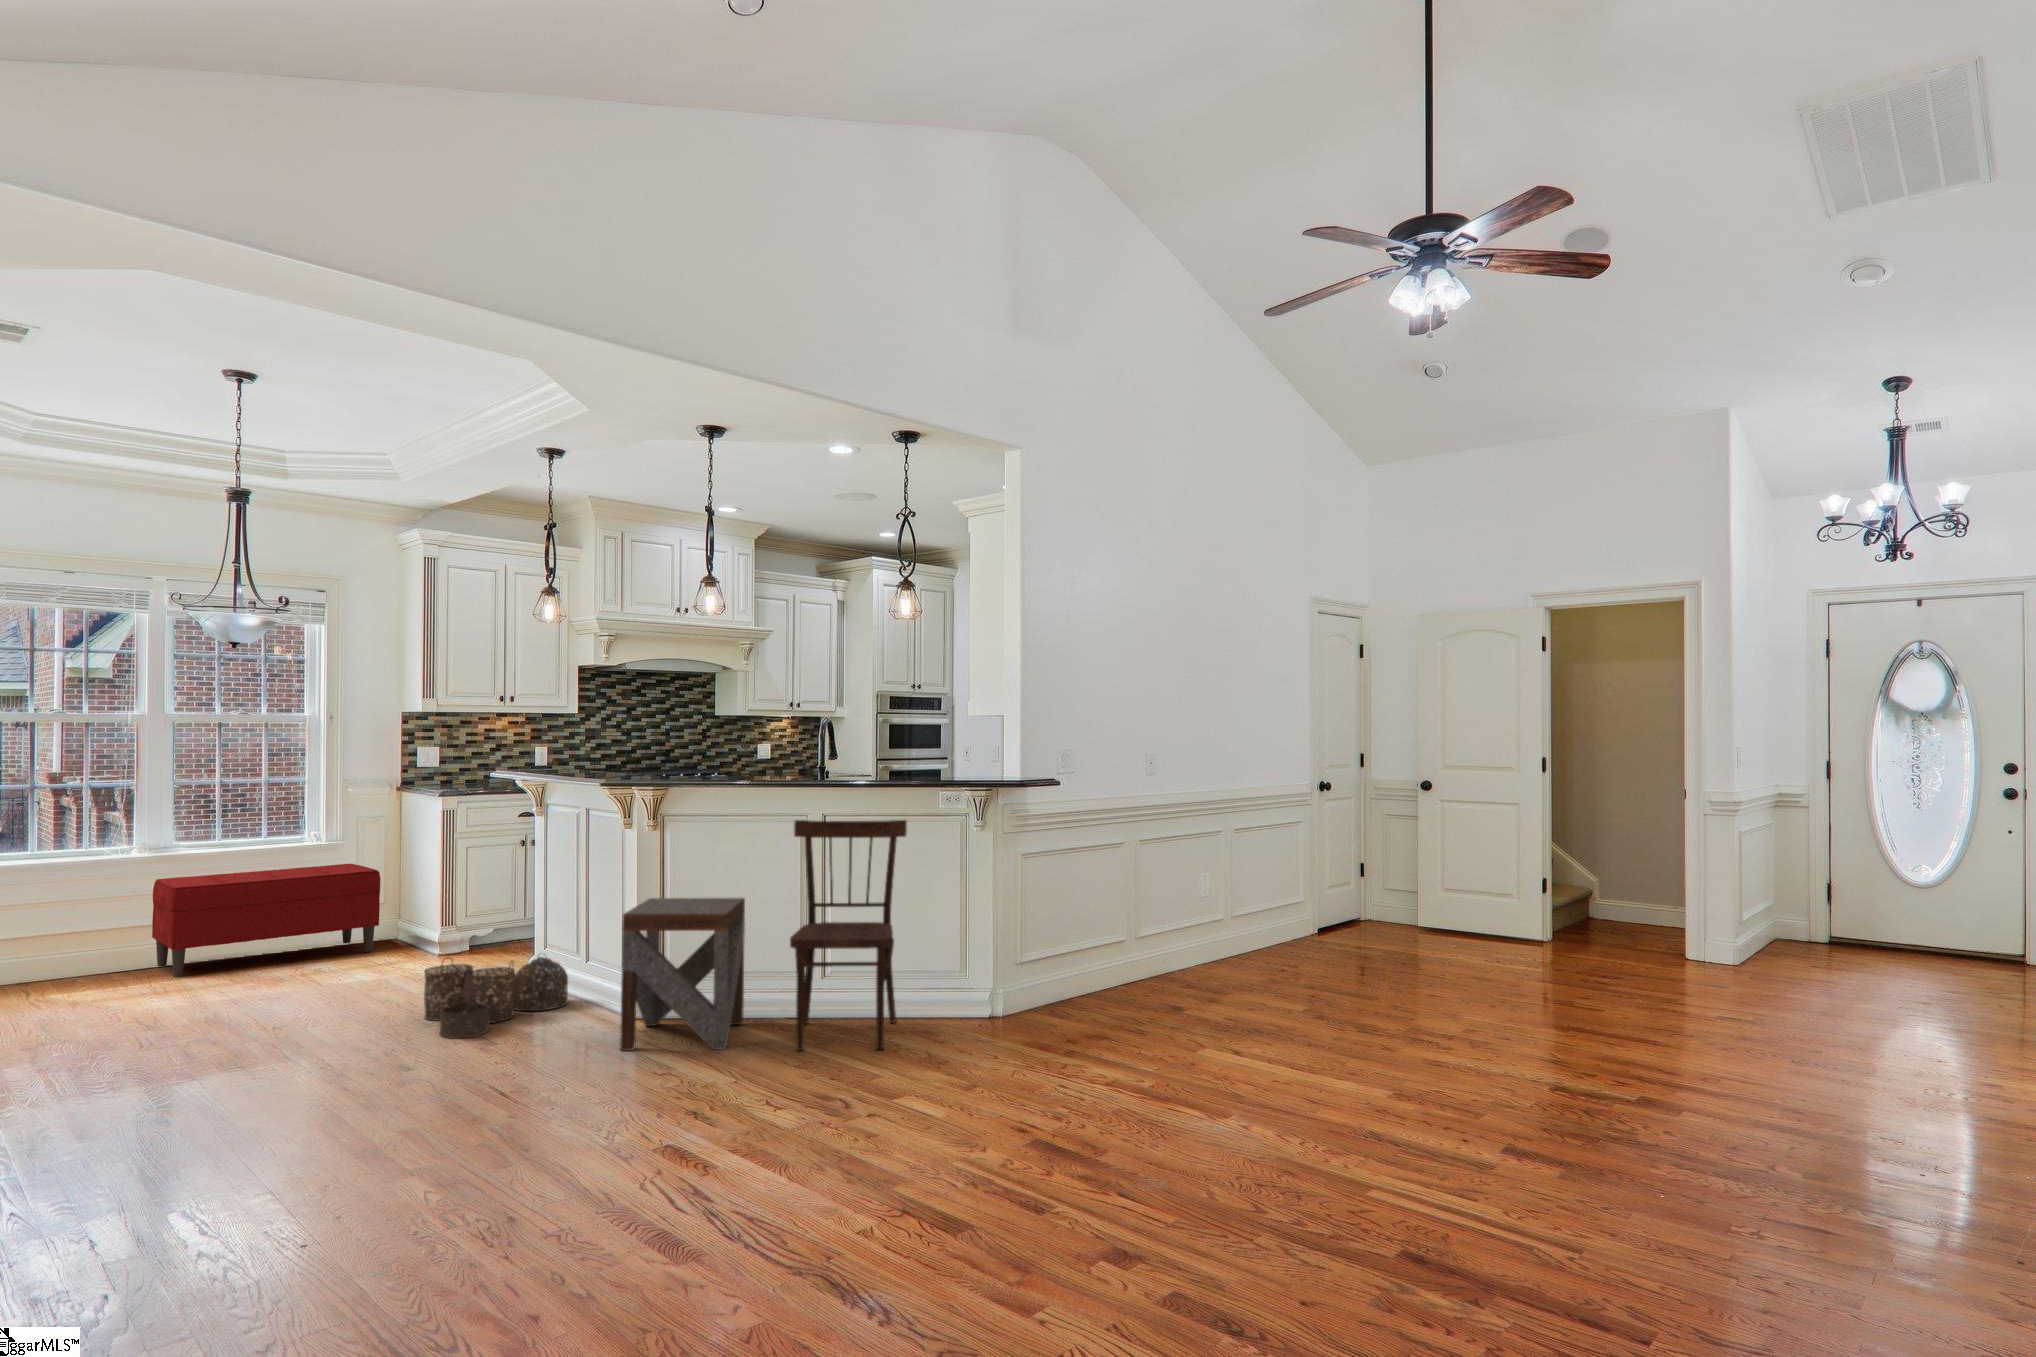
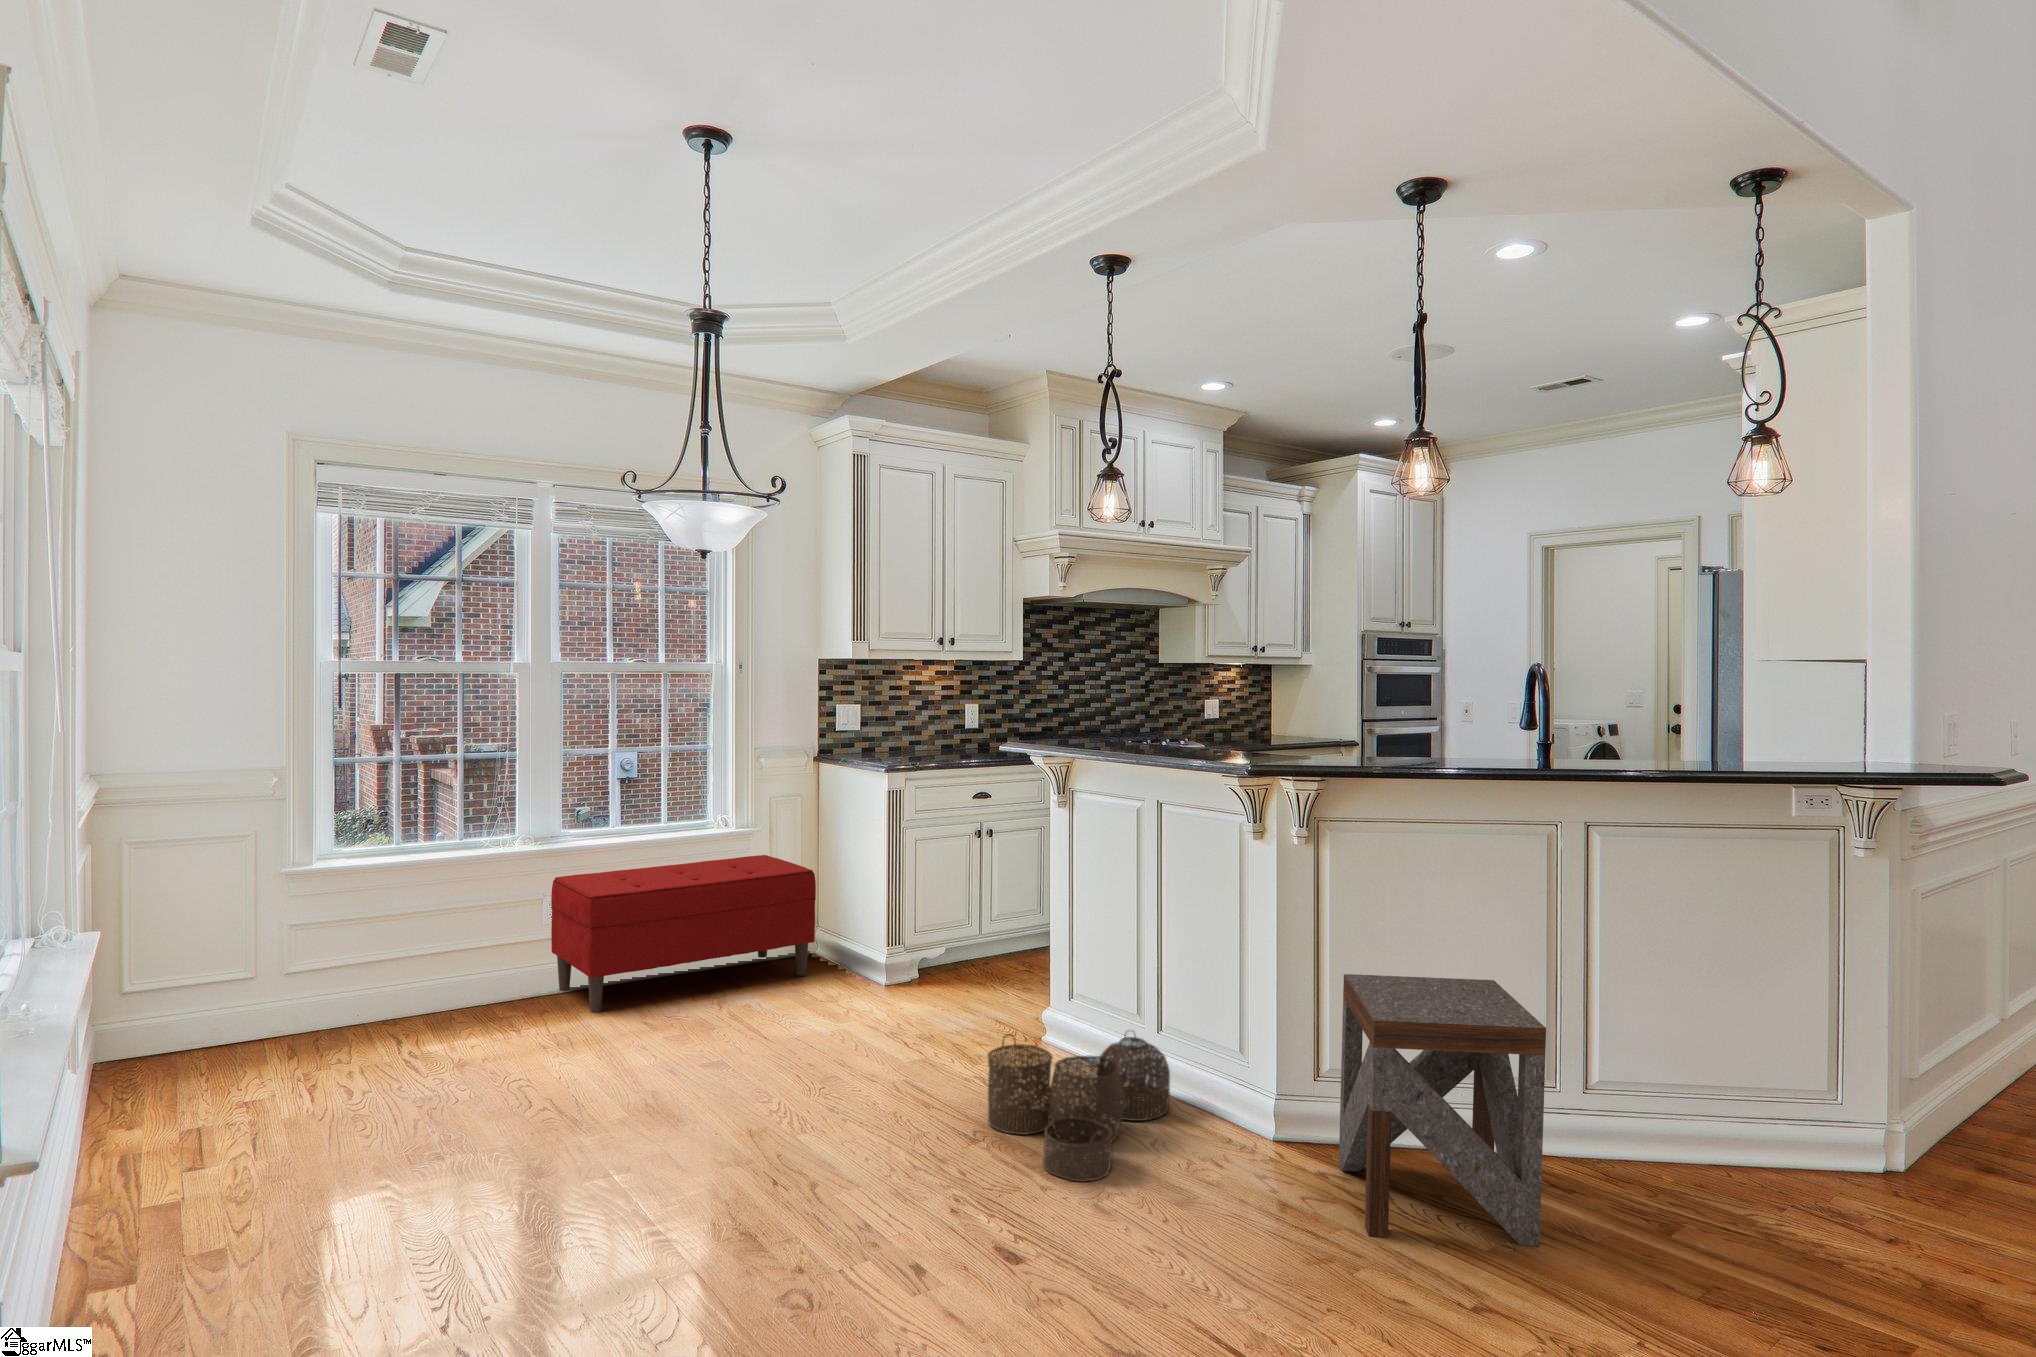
dining chair: present [790,820,907,1051] -> none [1585,863,1839,1269]

